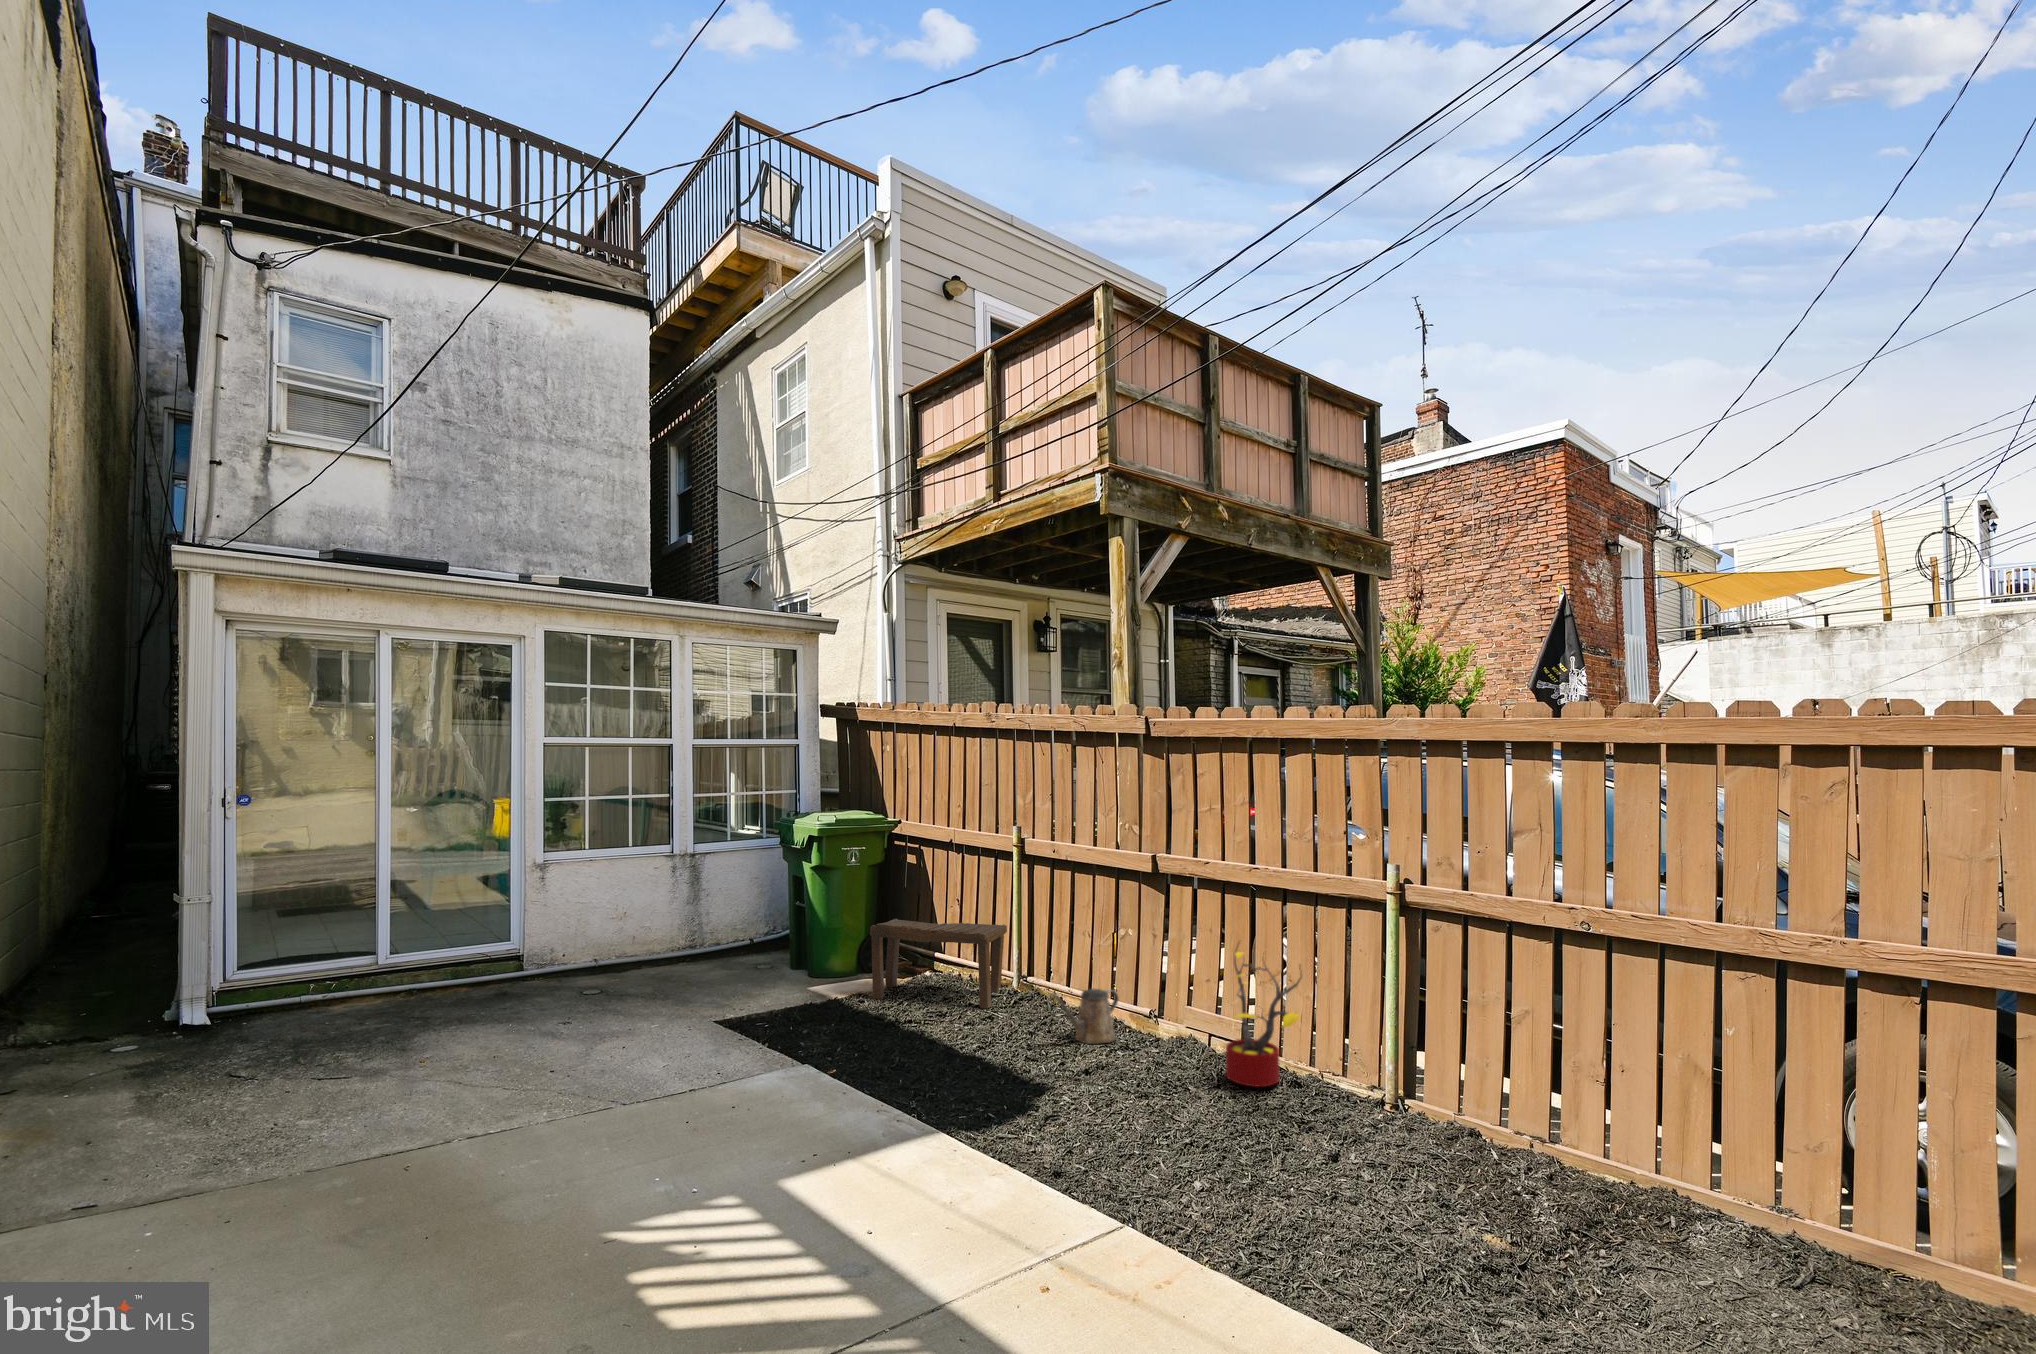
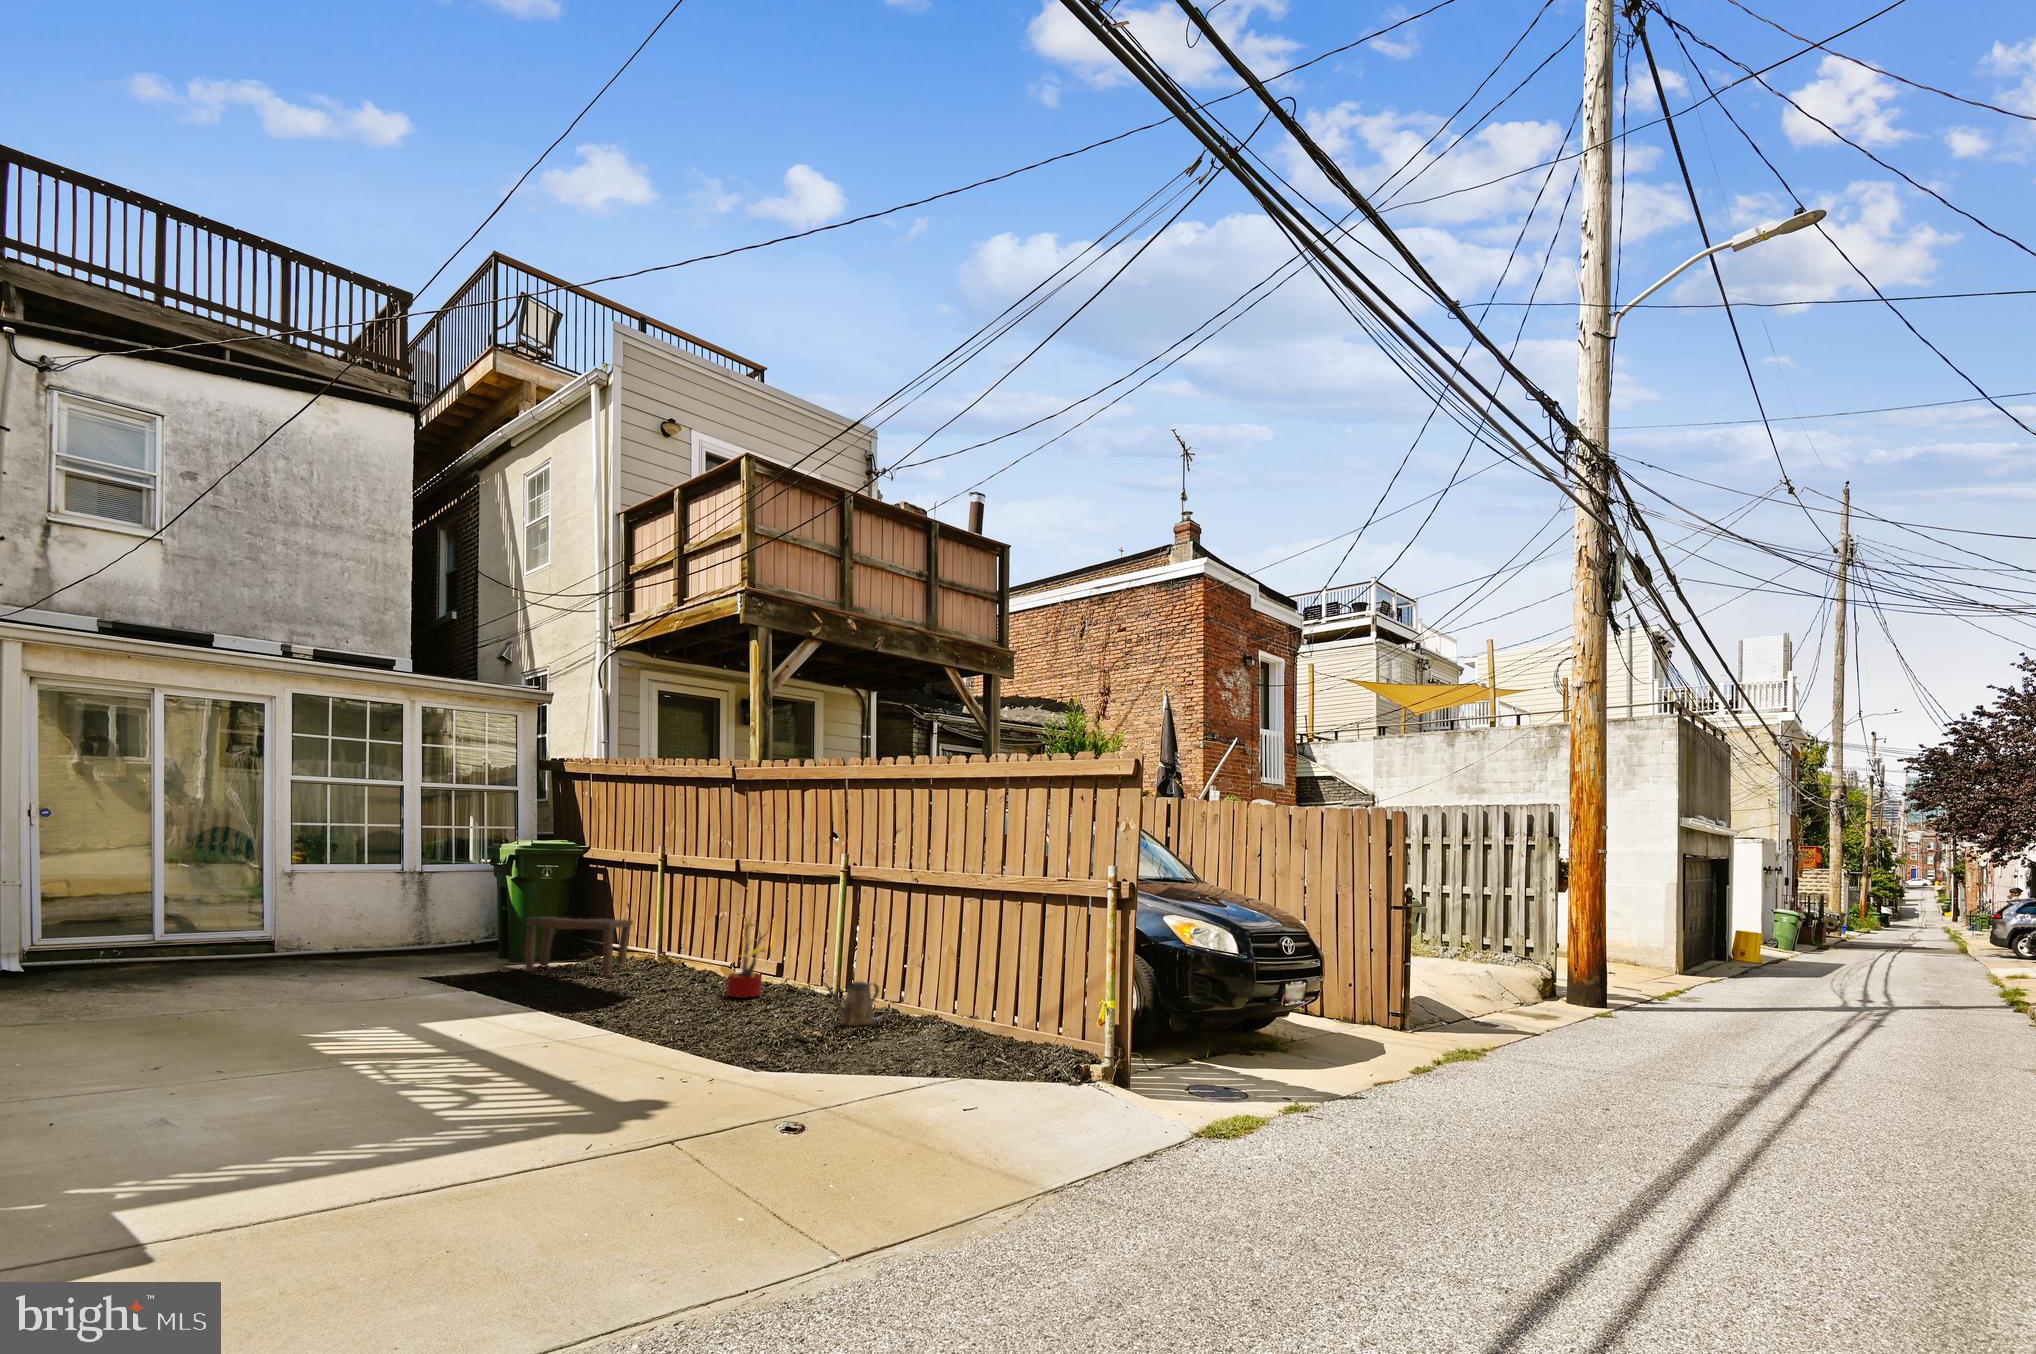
watering can: present [1052,989,1118,1044] -> present [823,981,879,1026]

